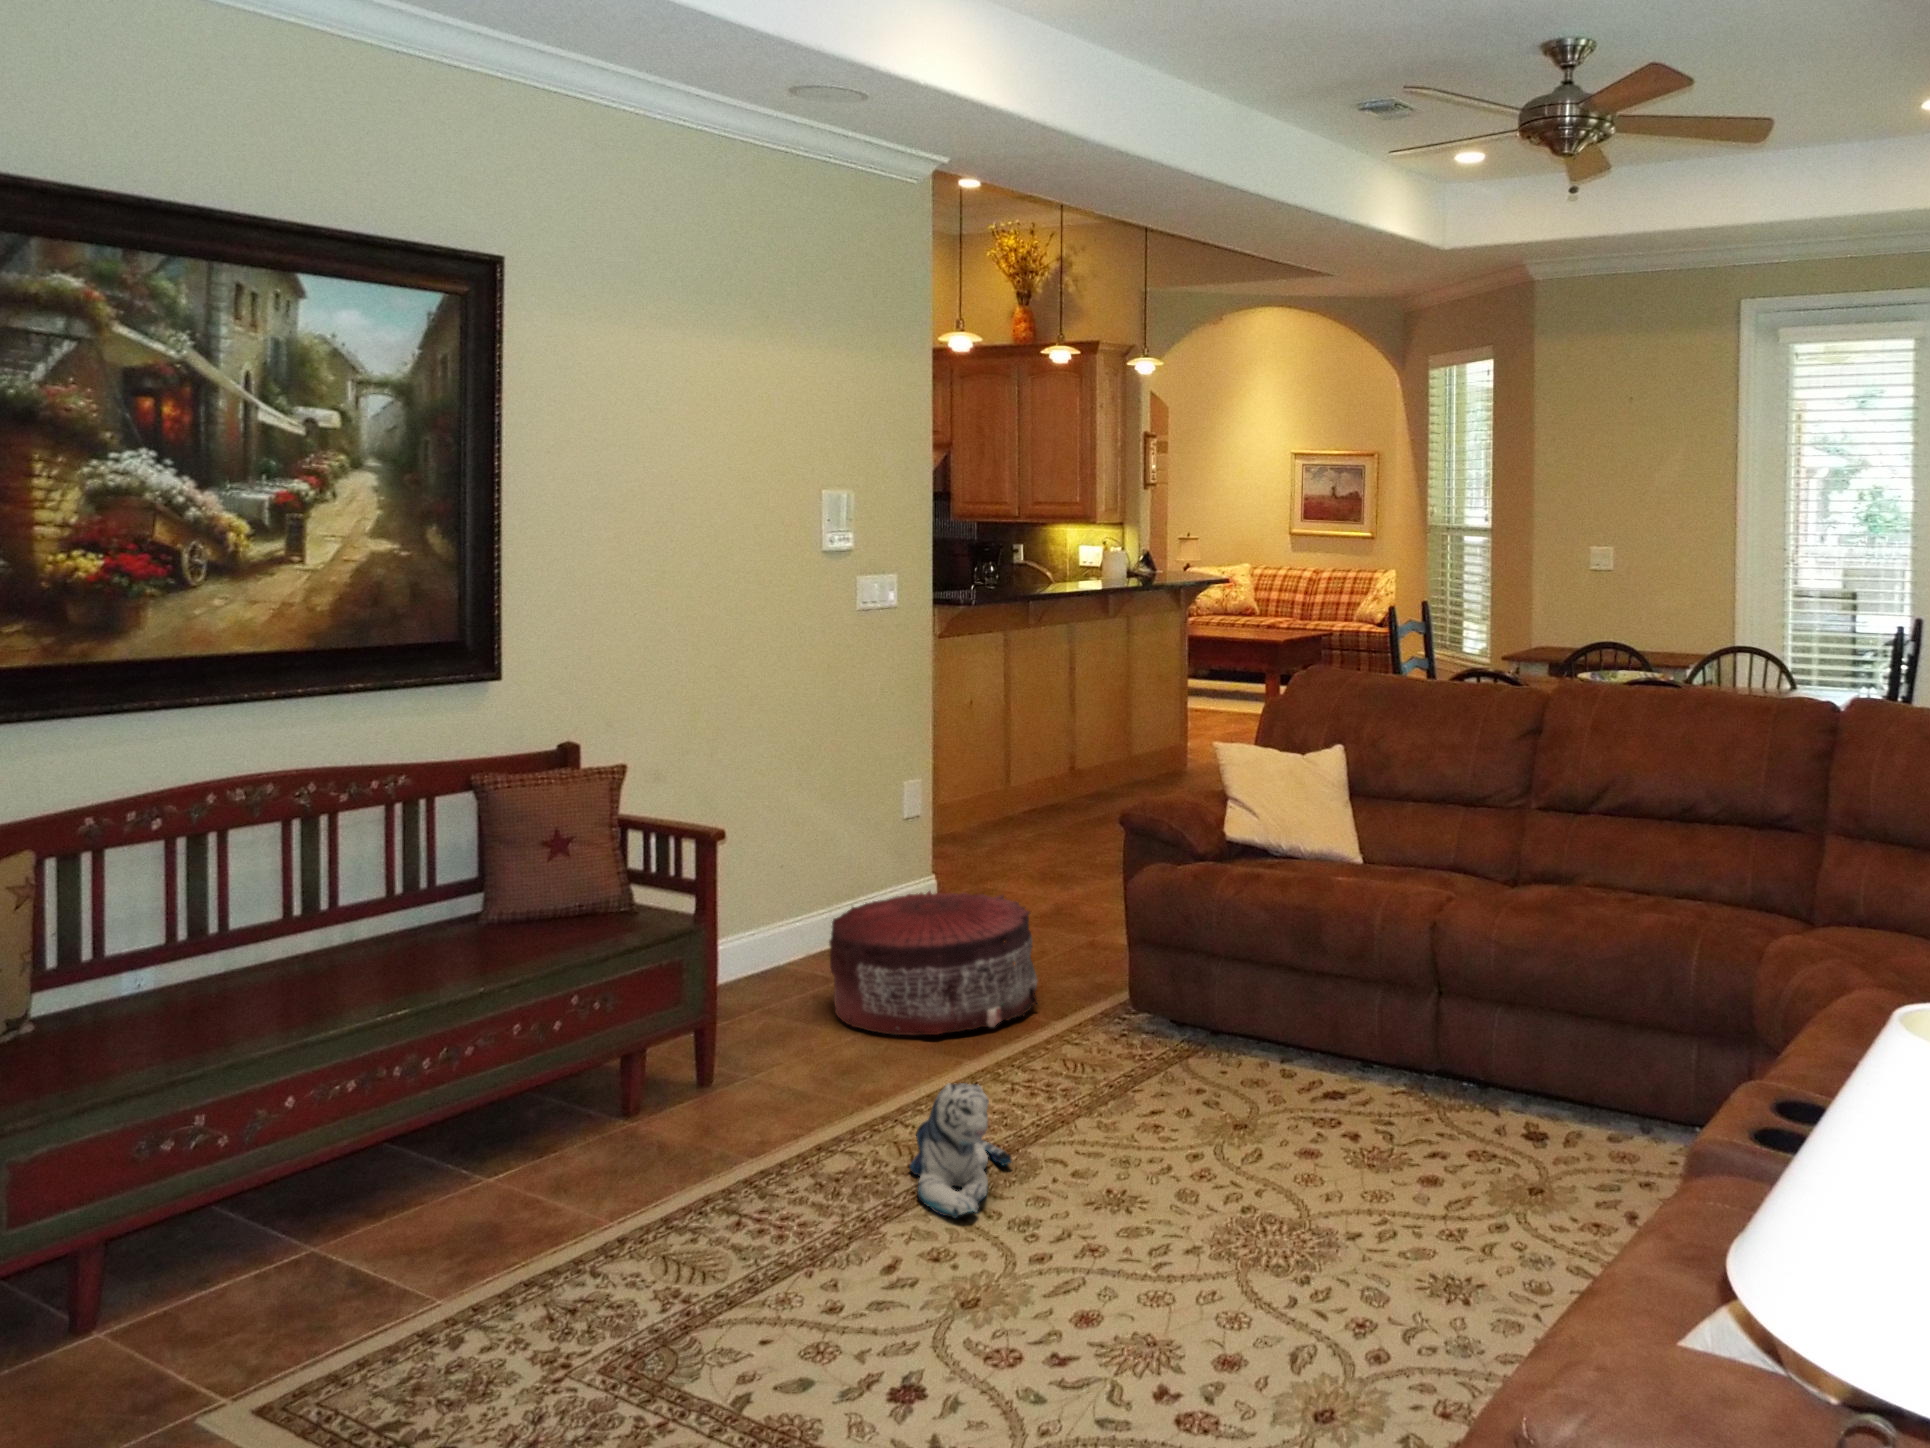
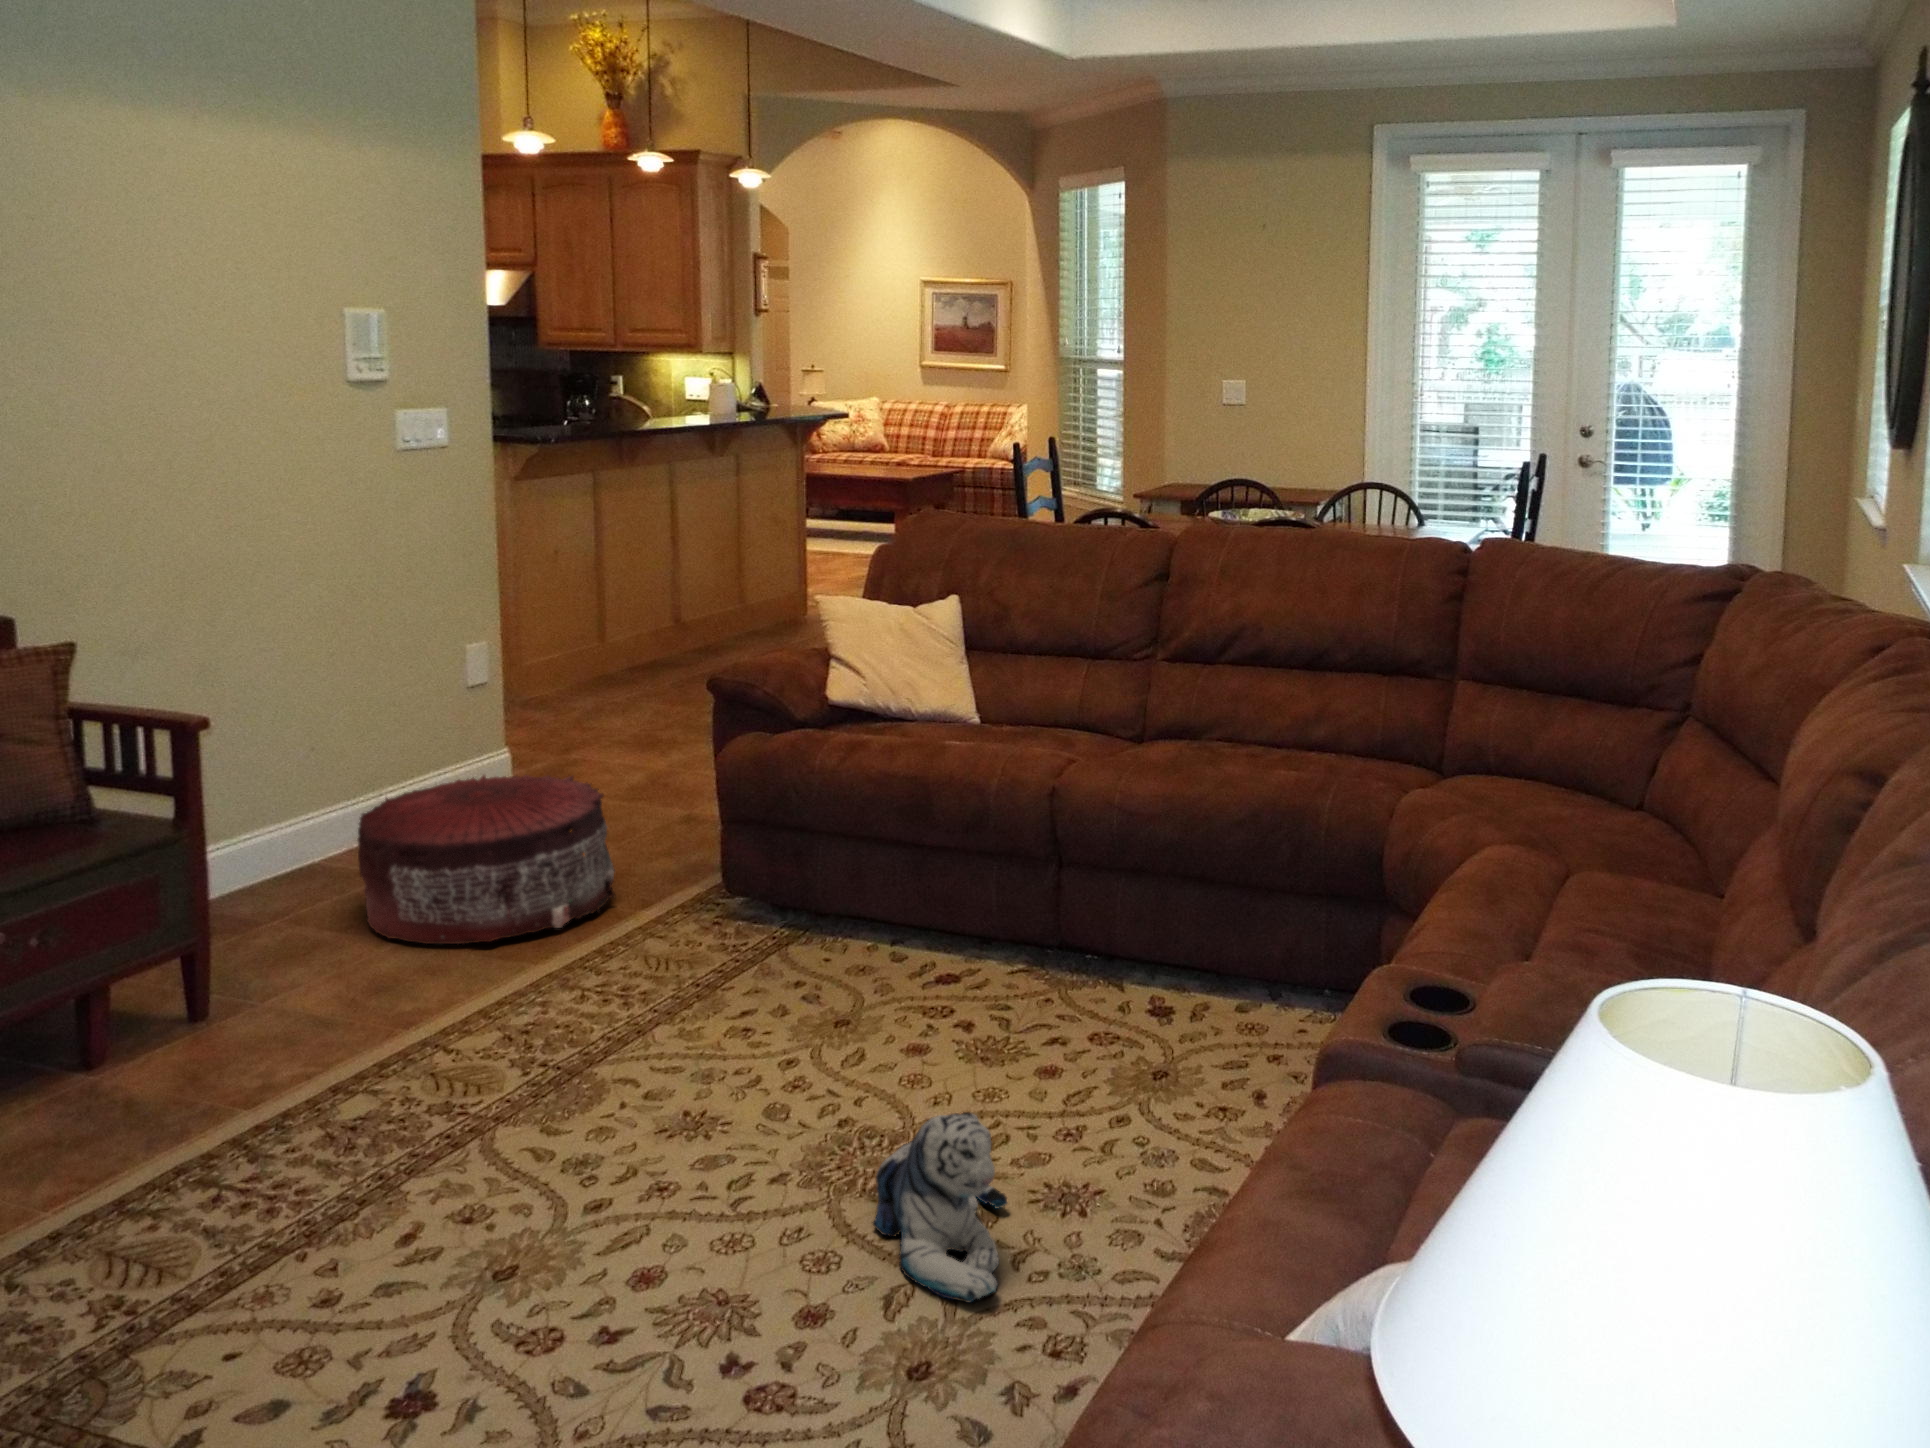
plush toy: present [909,1083,1012,1218] -> present [872,1112,1007,1302]

